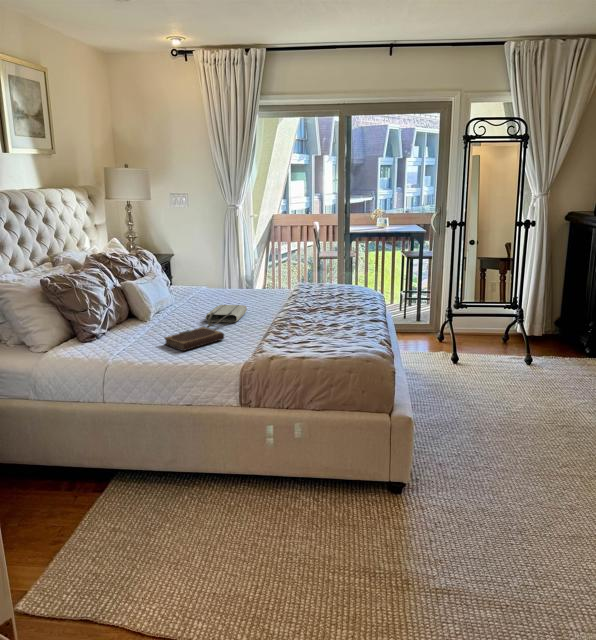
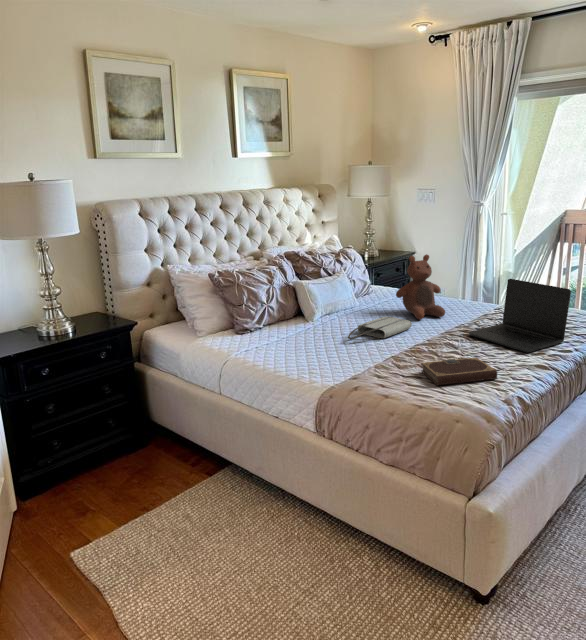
stuffed bear: none [218,247,261,305] -> present [396,254,445,320]
laptop: none [300,261,368,314] -> present [469,279,571,352]
notebook: present [165,327,224,351] -> present [421,358,497,385]

